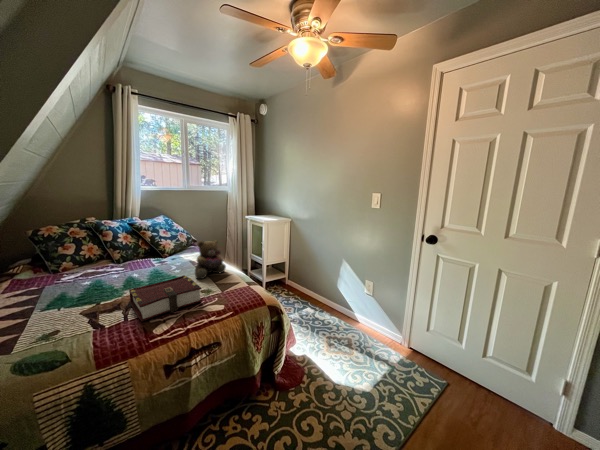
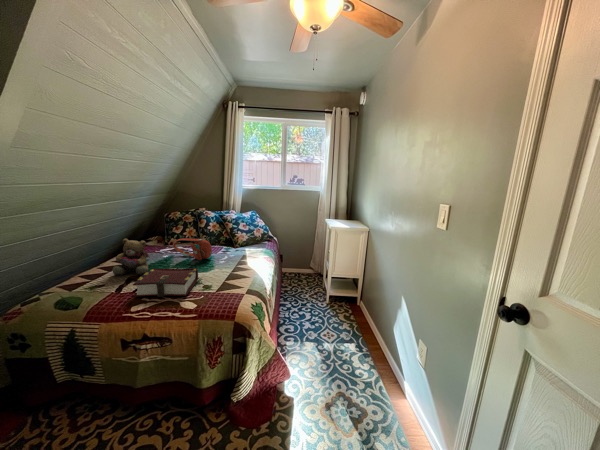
teddy bear: present [195,240,226,279] -> present [112,238,149,276]
handbag: none [97,249,161,277] -> present [173,238,212,260]

